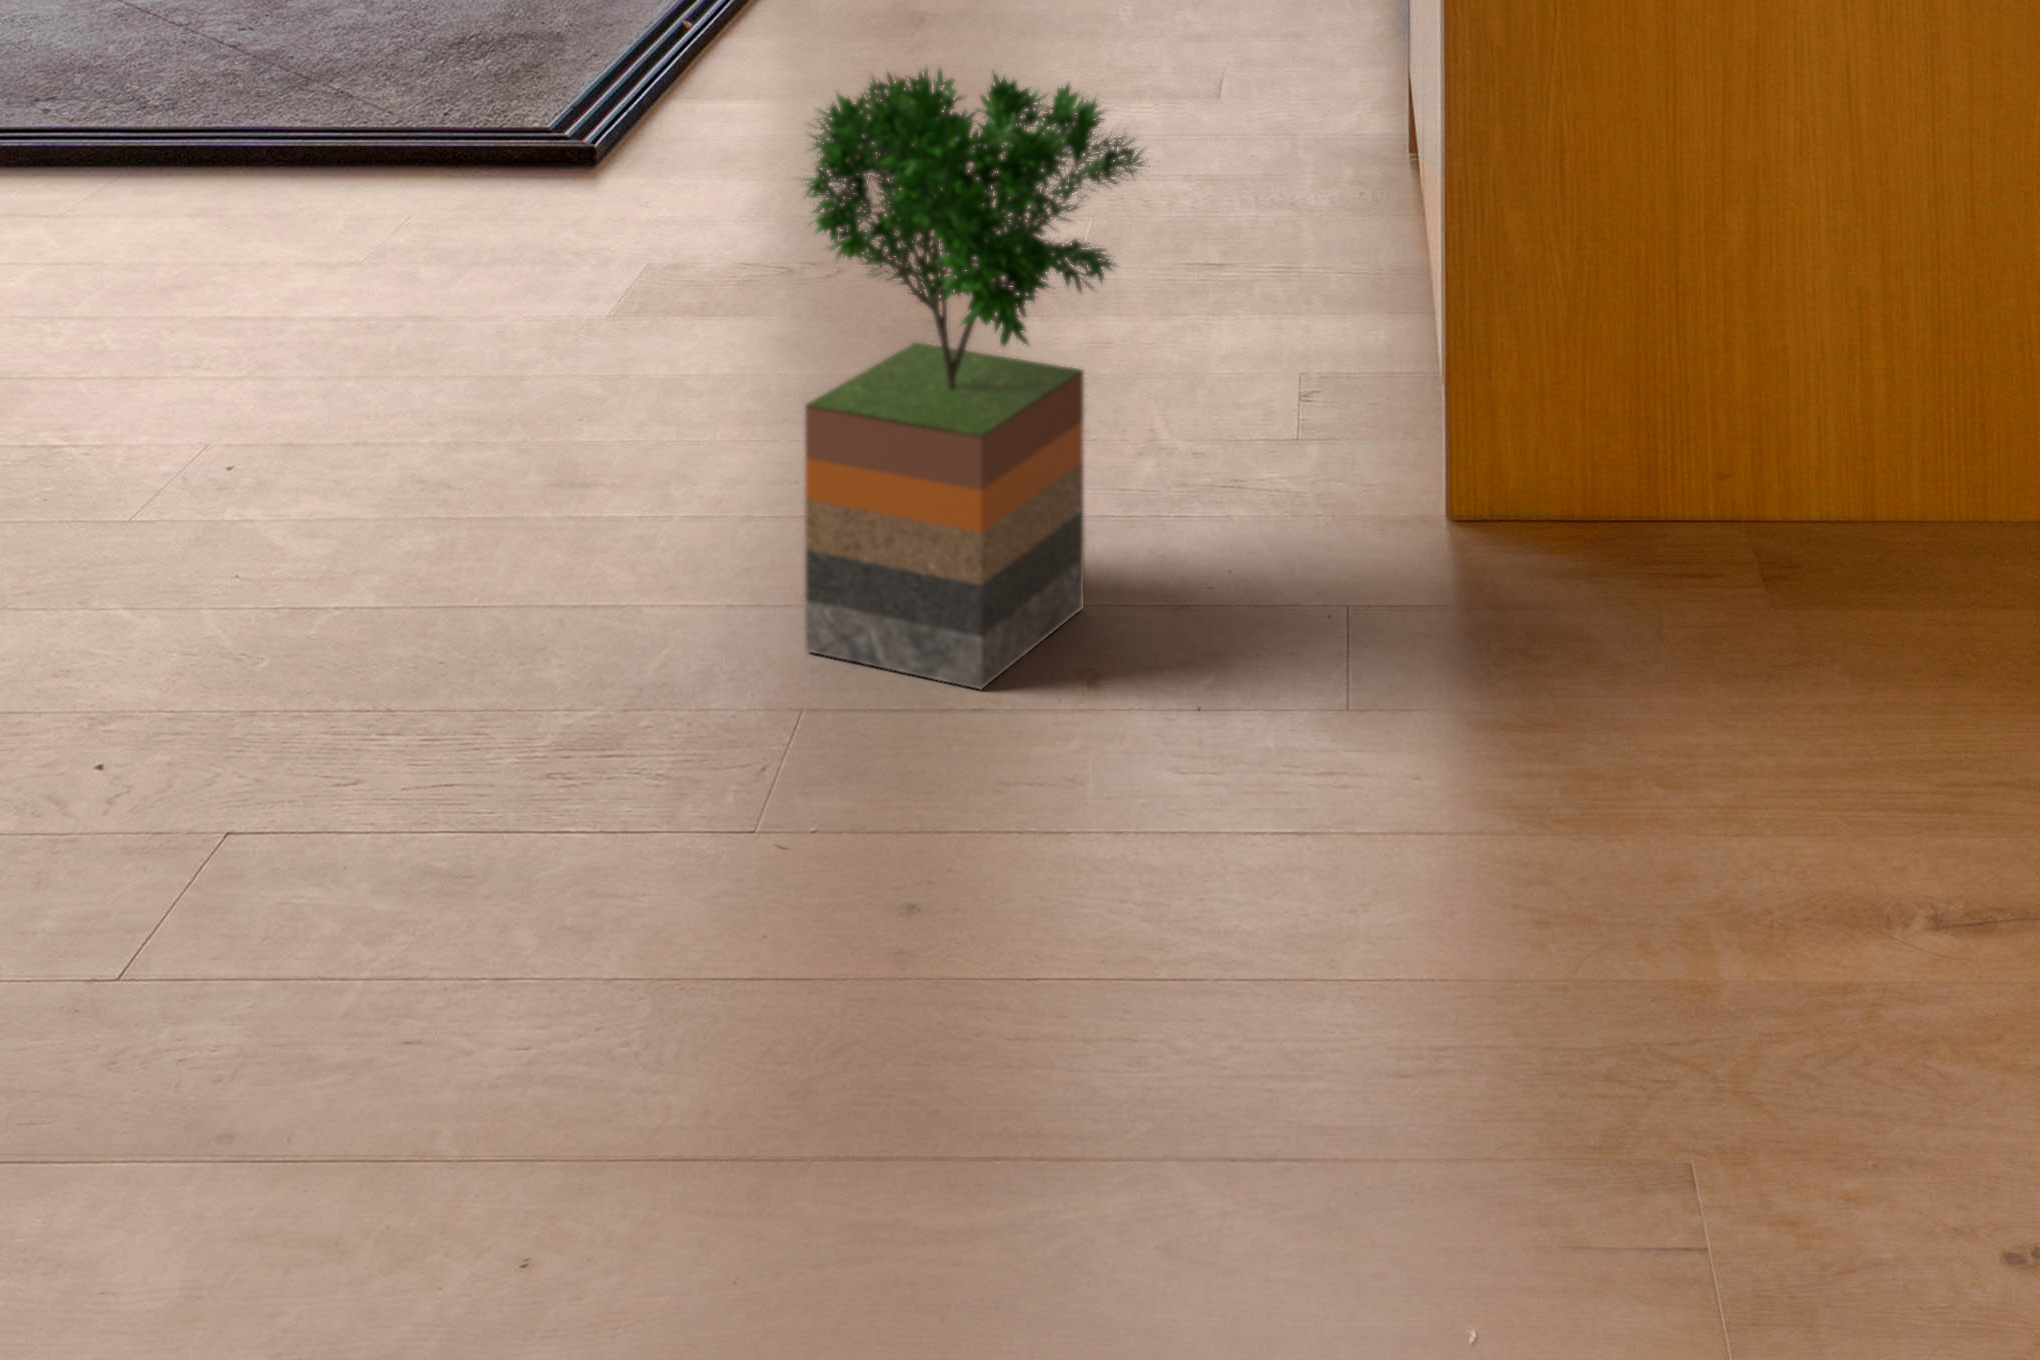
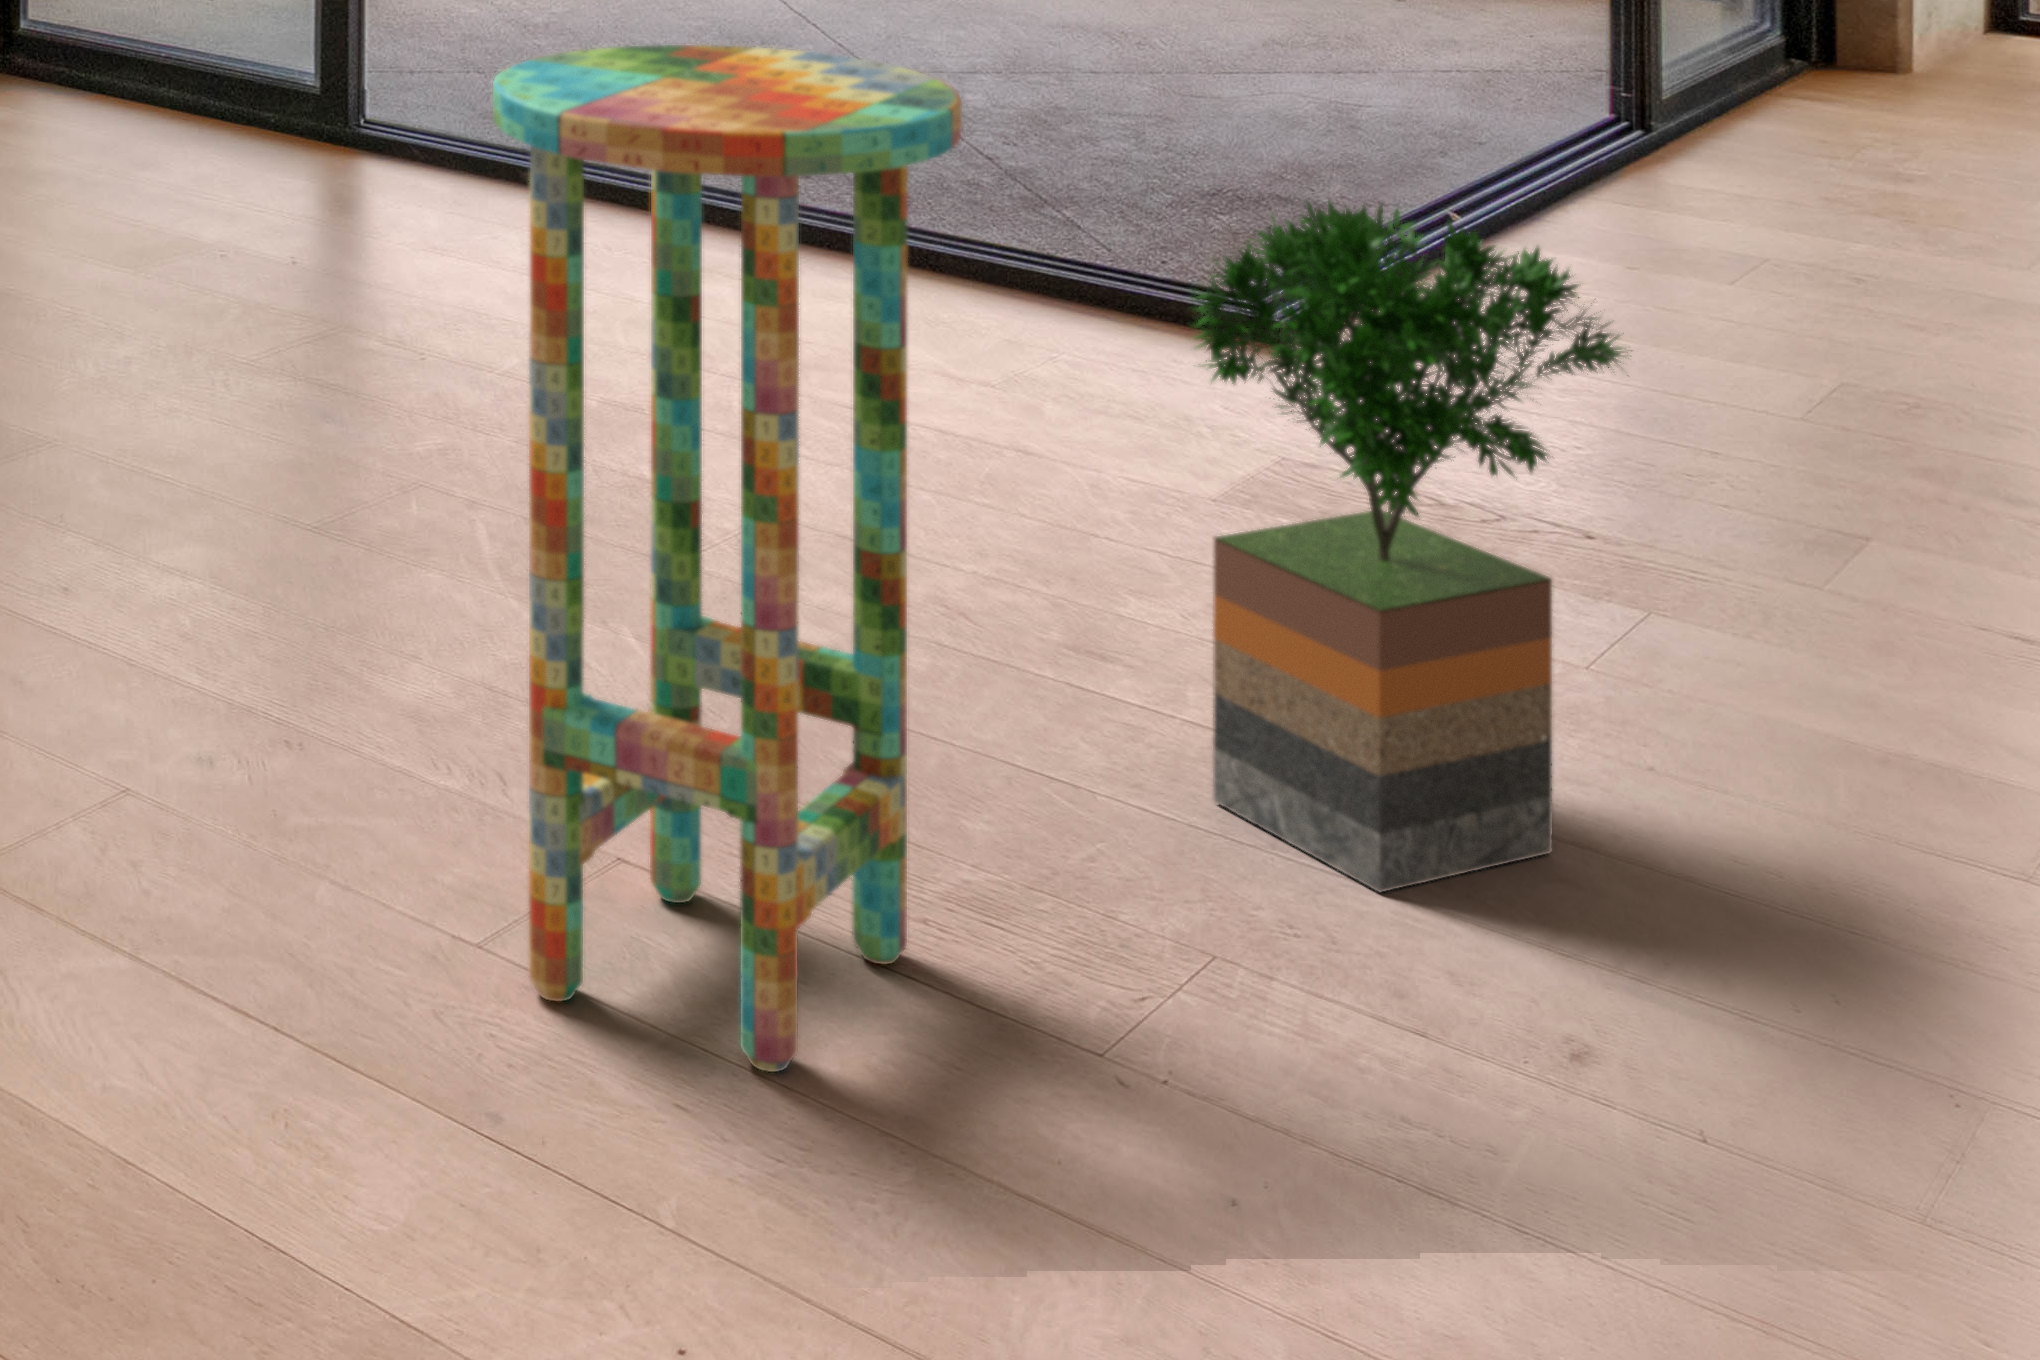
side table: none [223,12,721,1086] -> present [493,45,962,1072]

